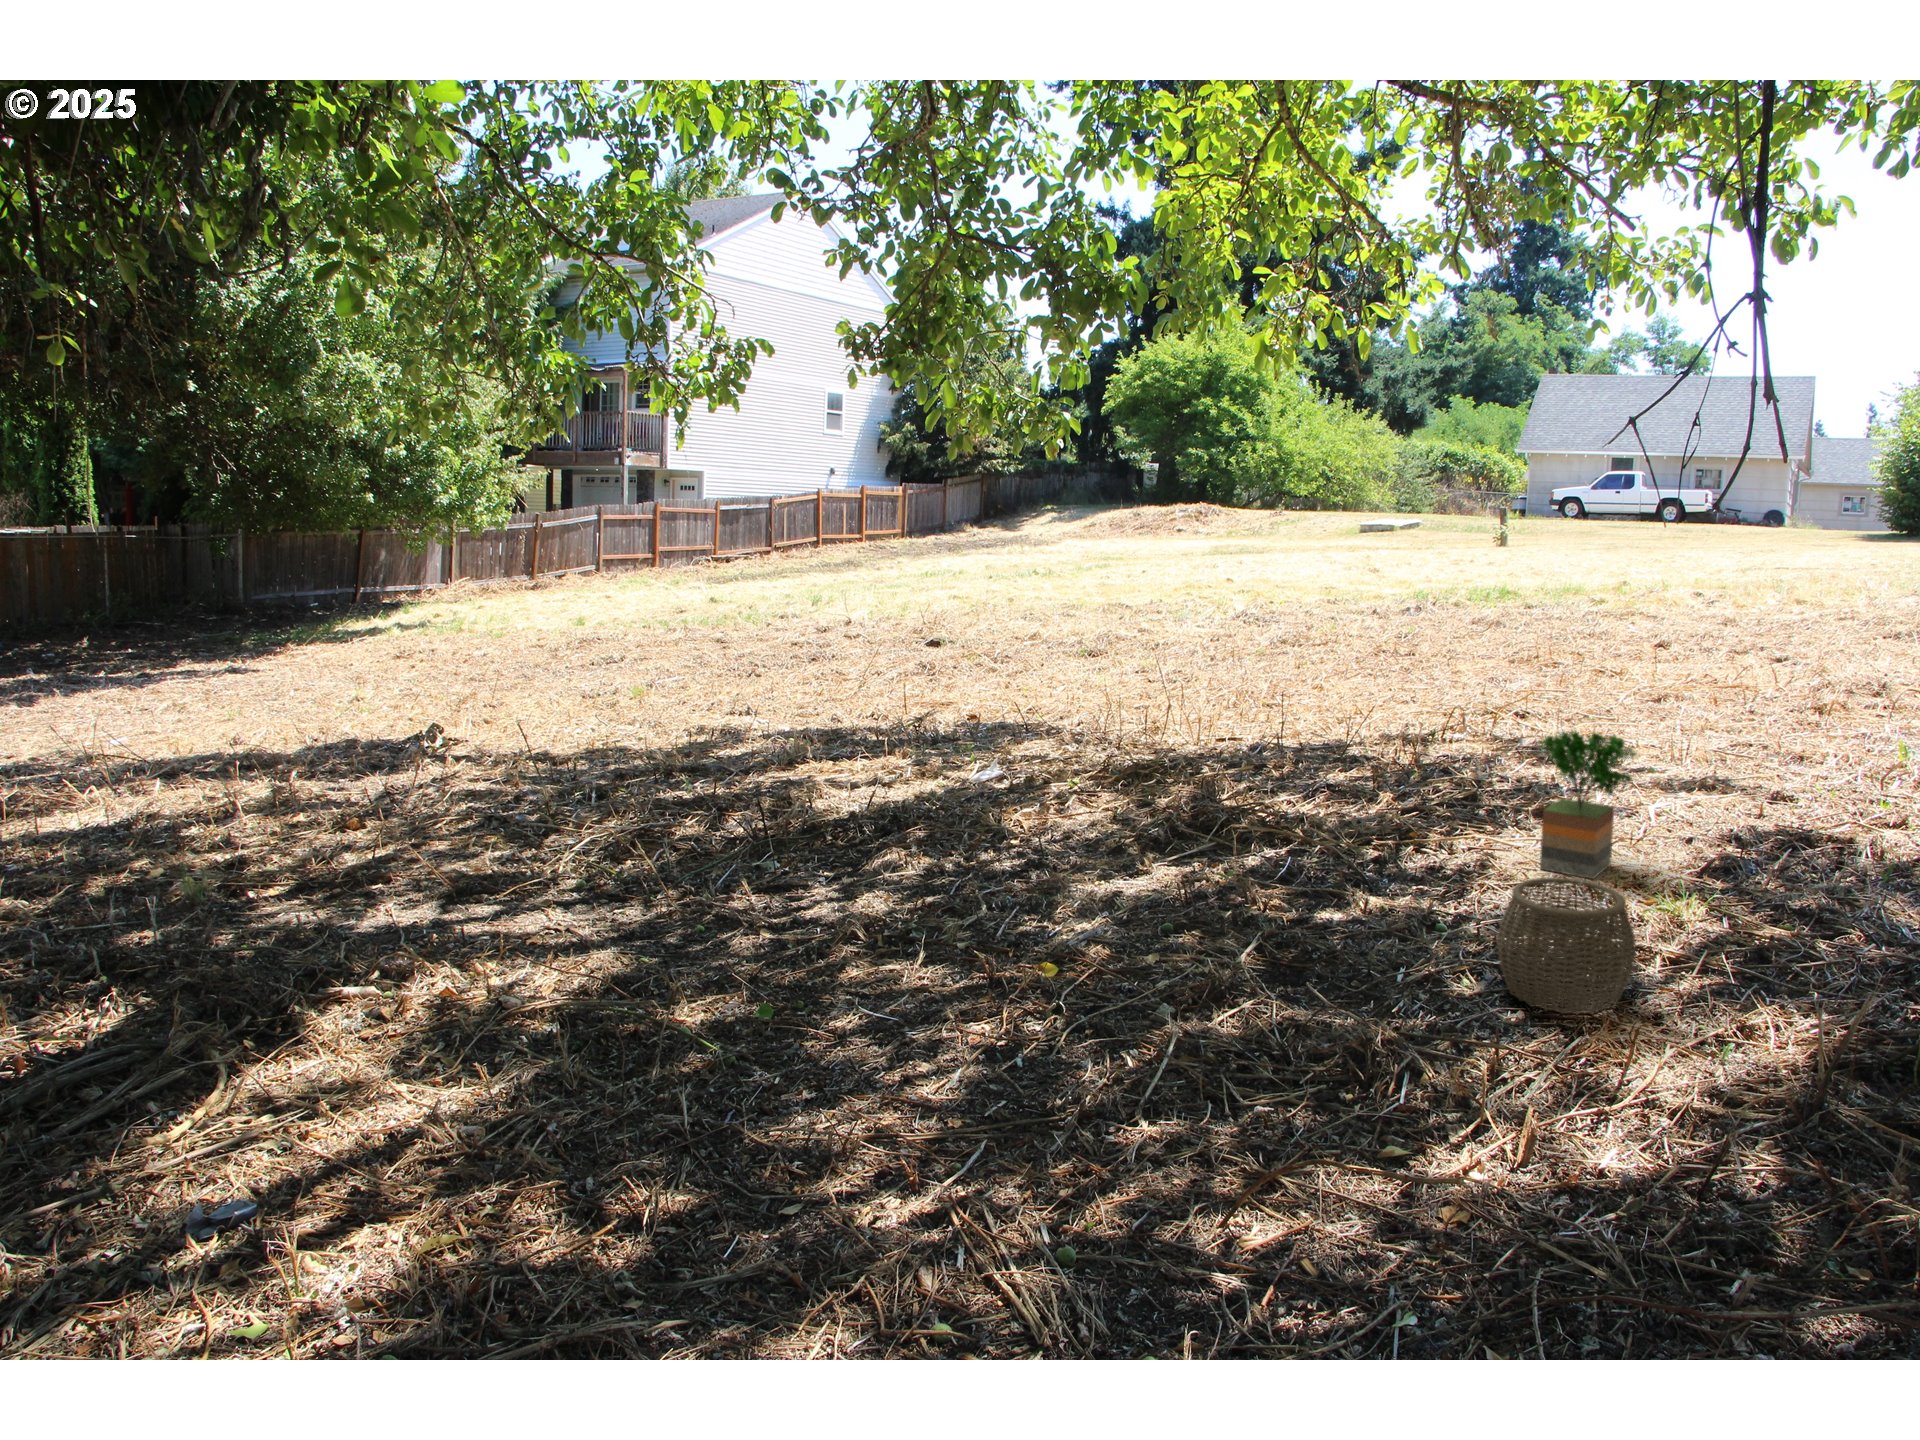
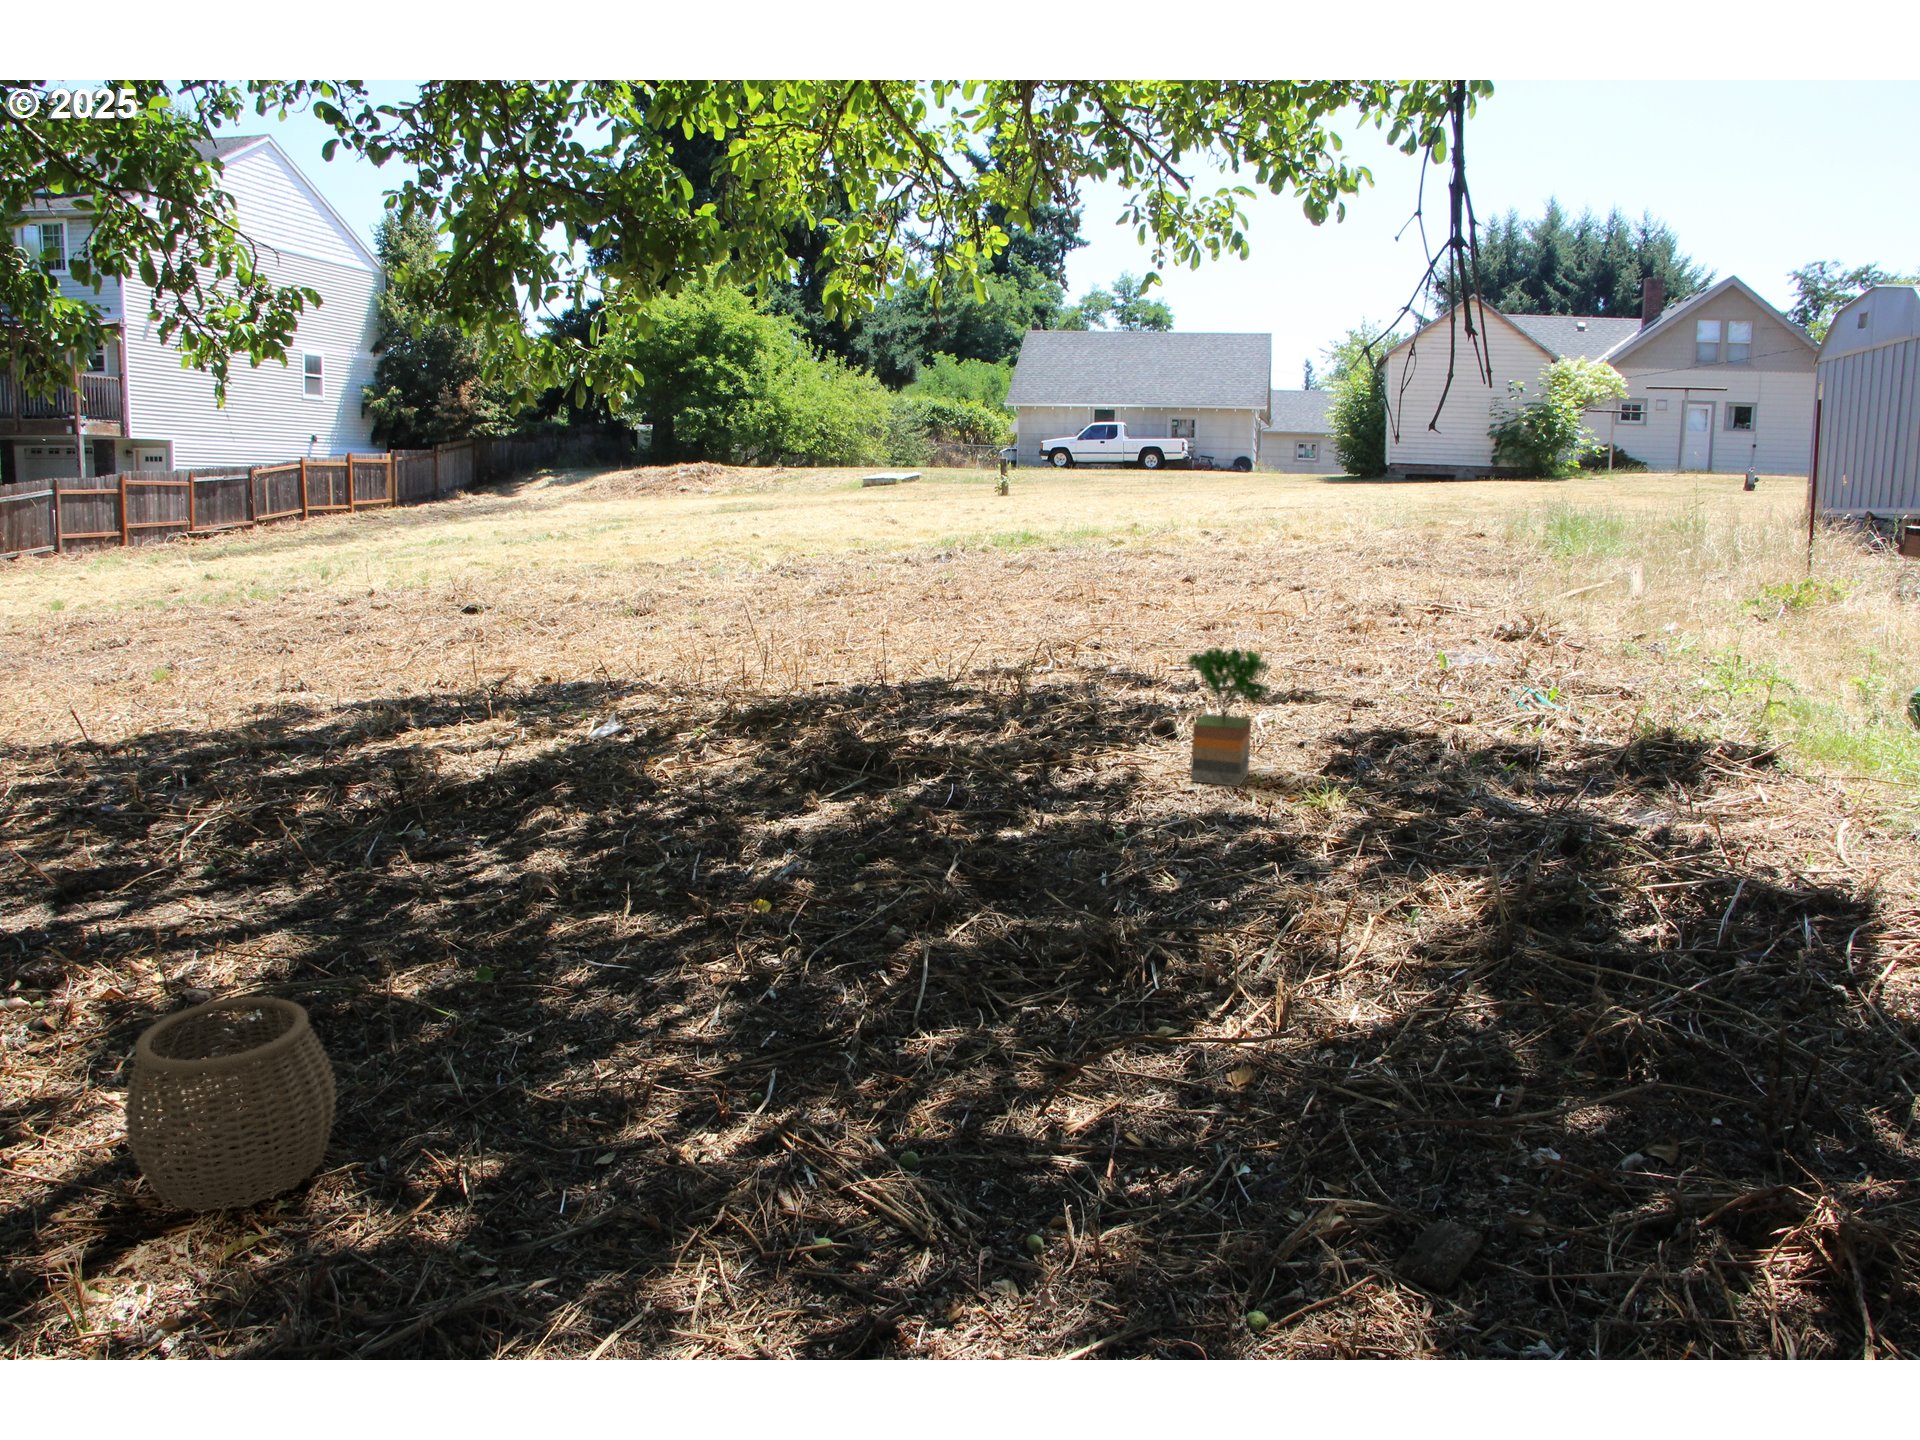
woven basket: present [1497,877,1636,1015] -> present [124,997,336,1214]

